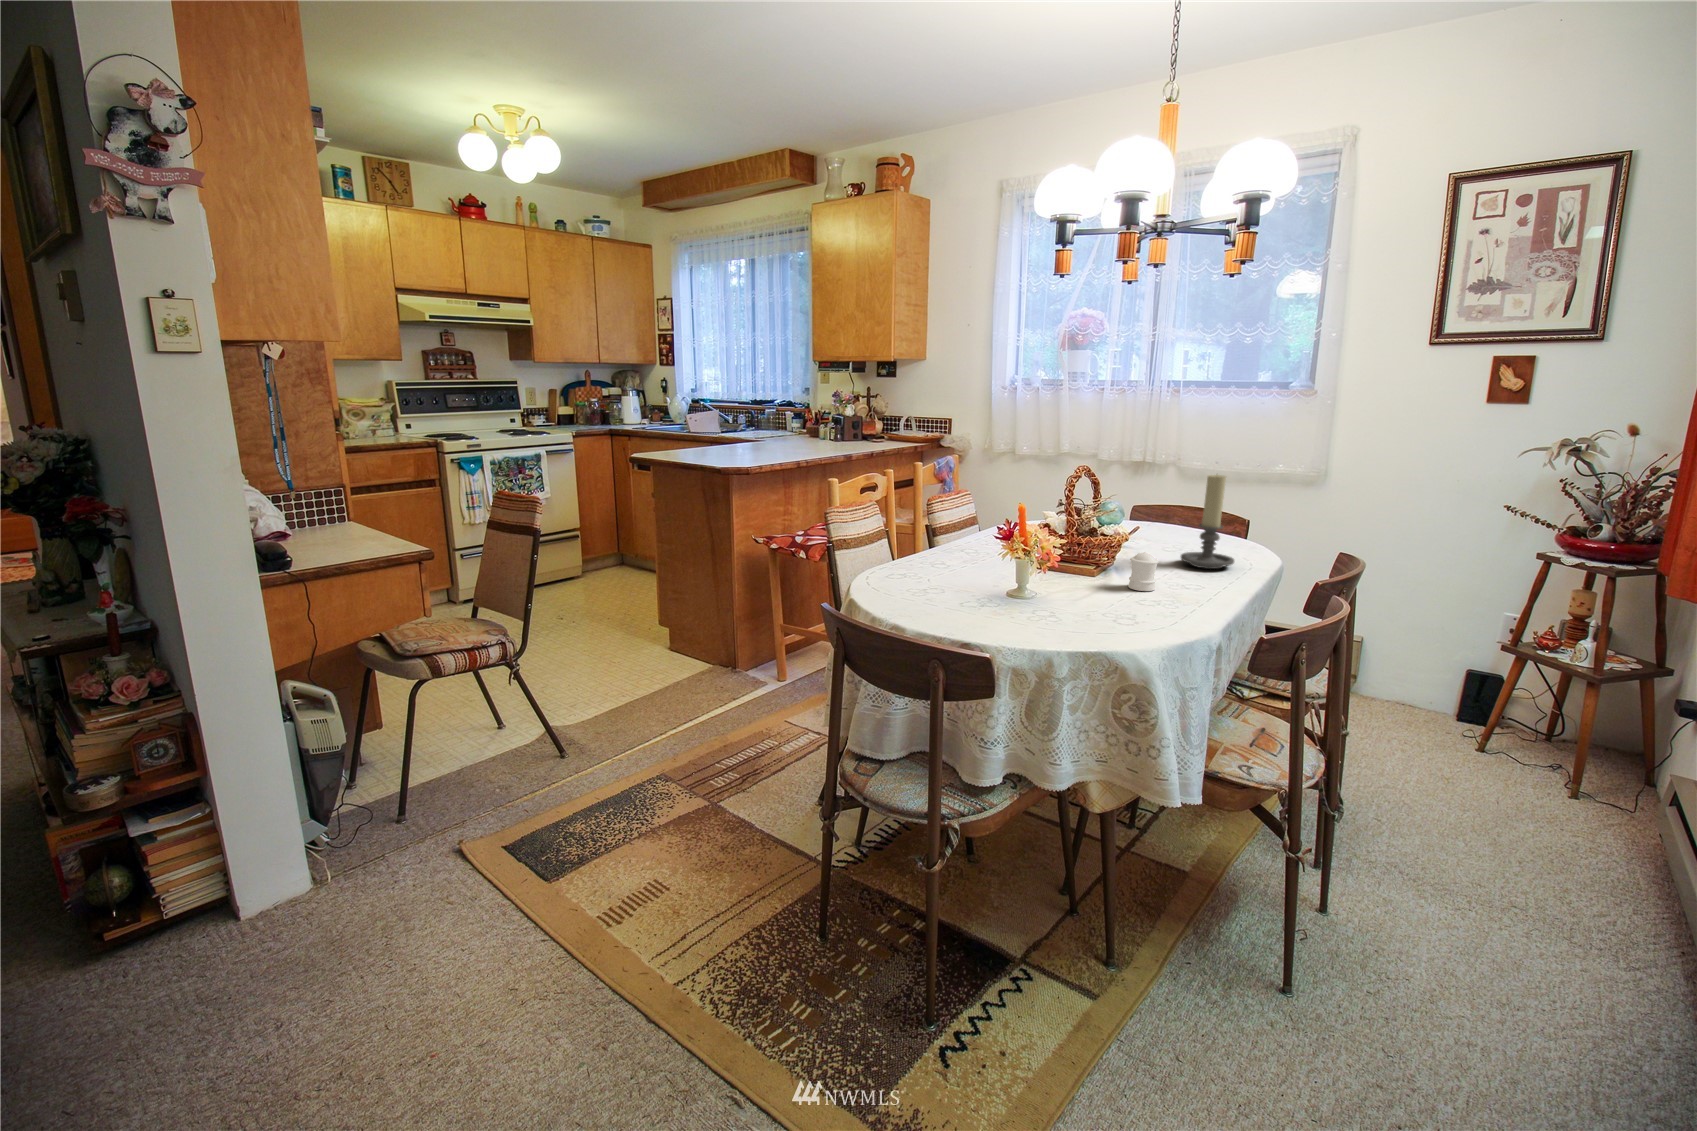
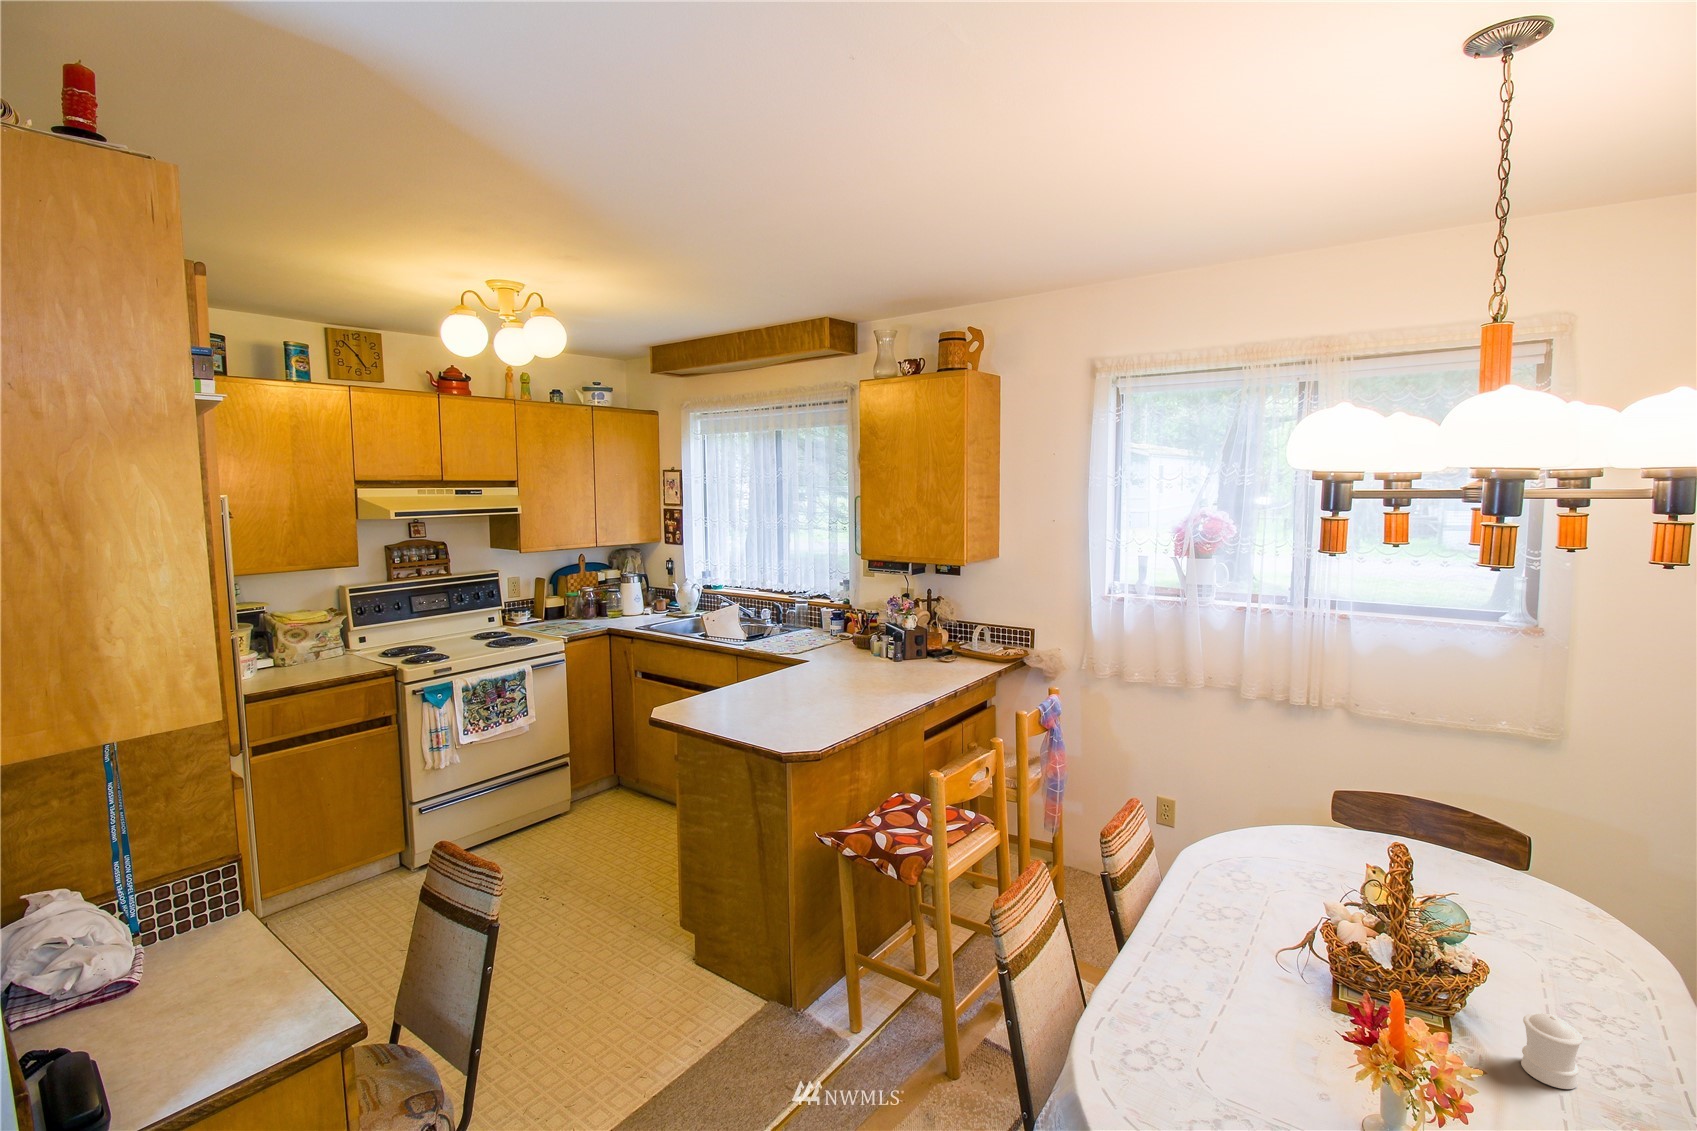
candle holder: present [1181,475,1234,569] -> none [1527,838,1631,992]

